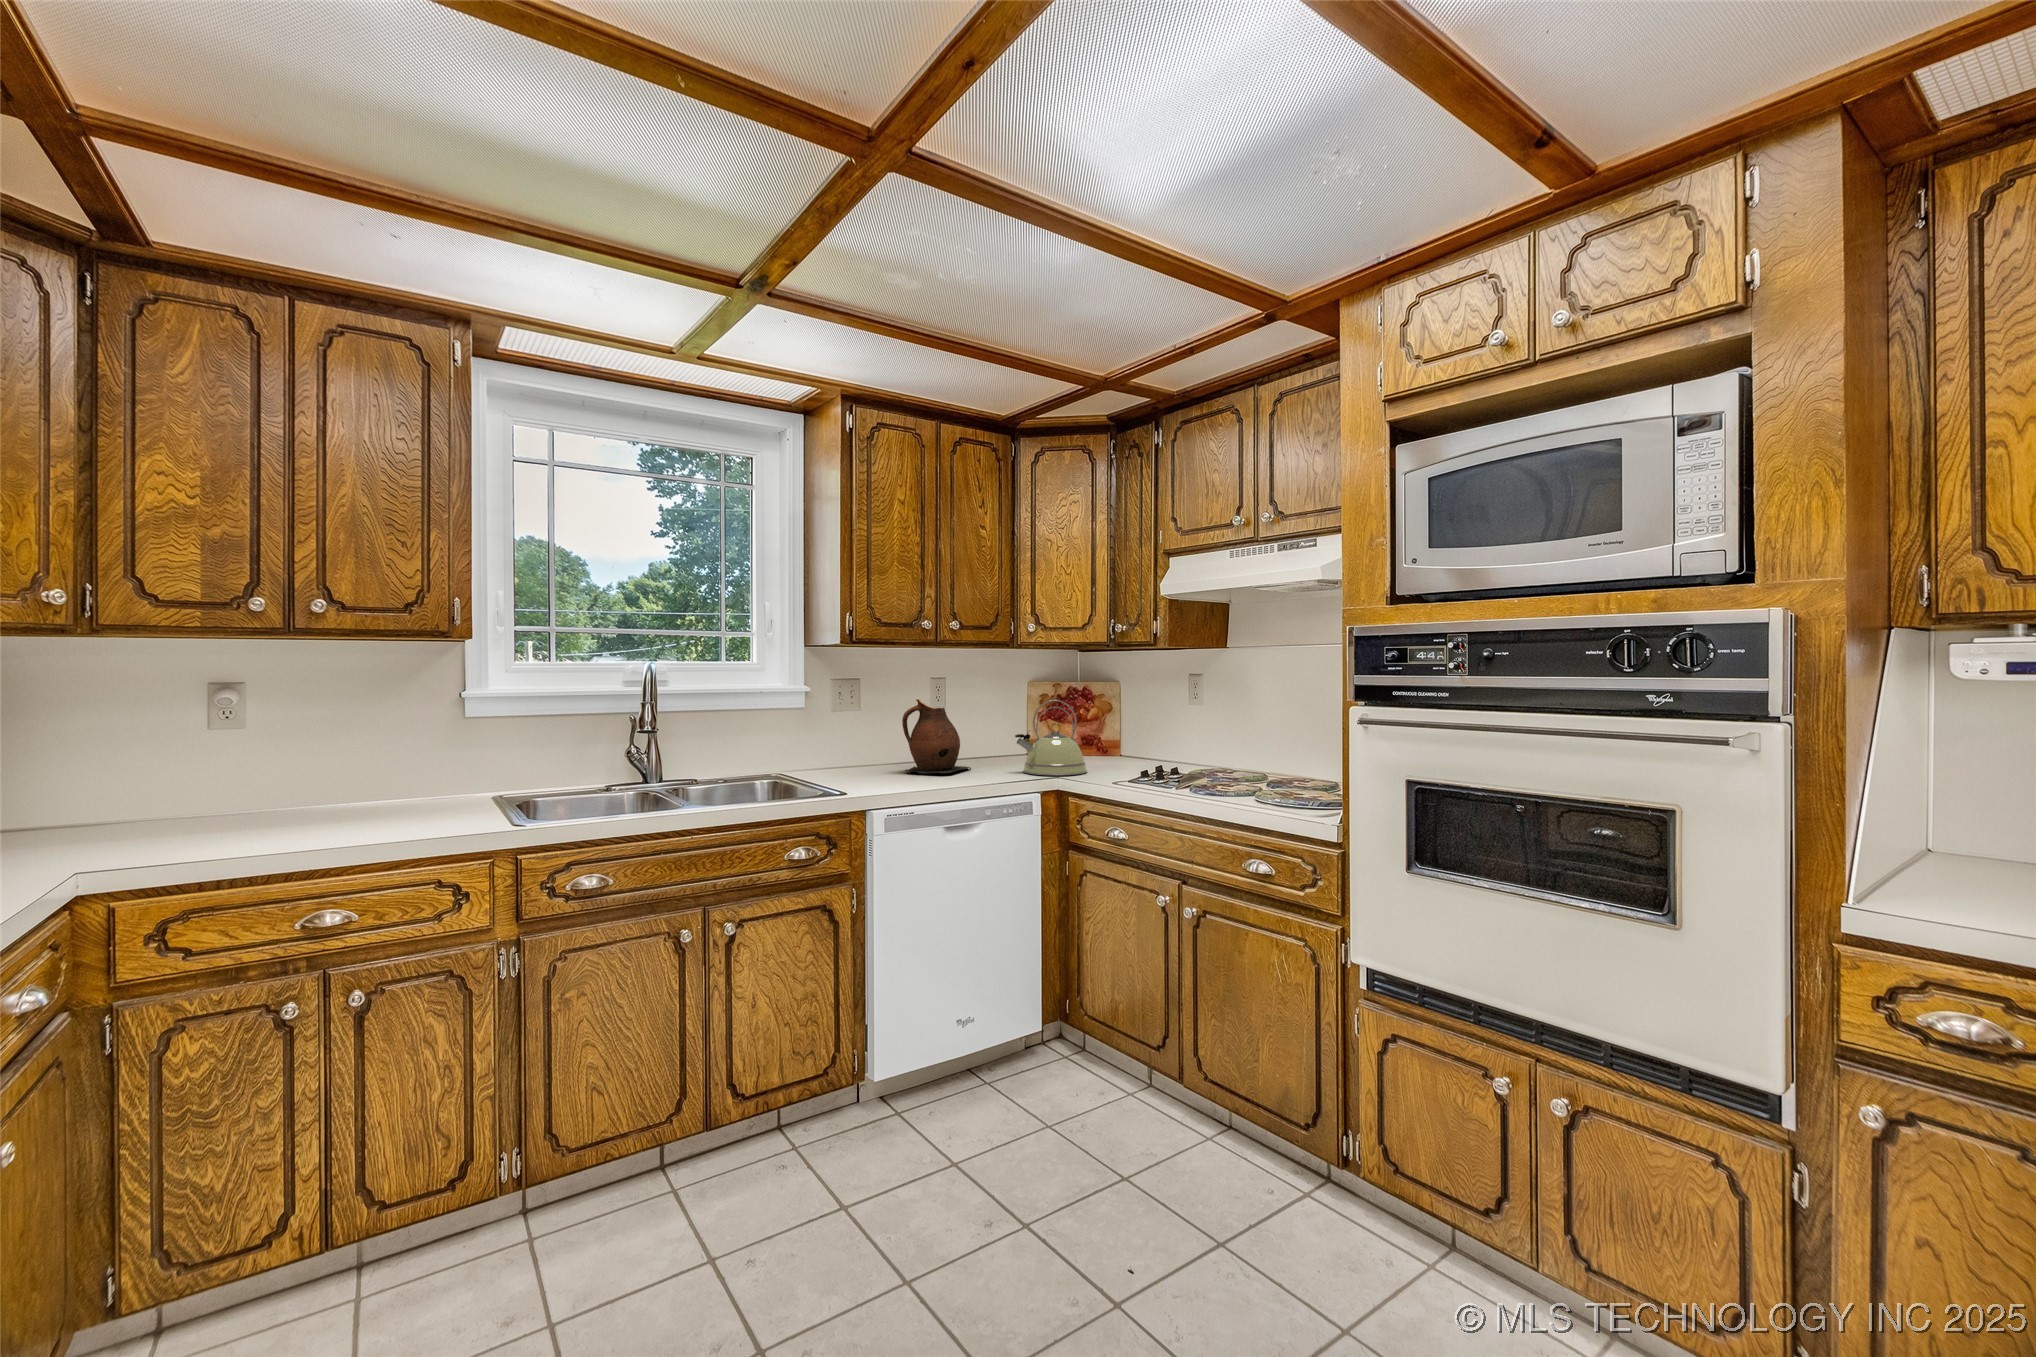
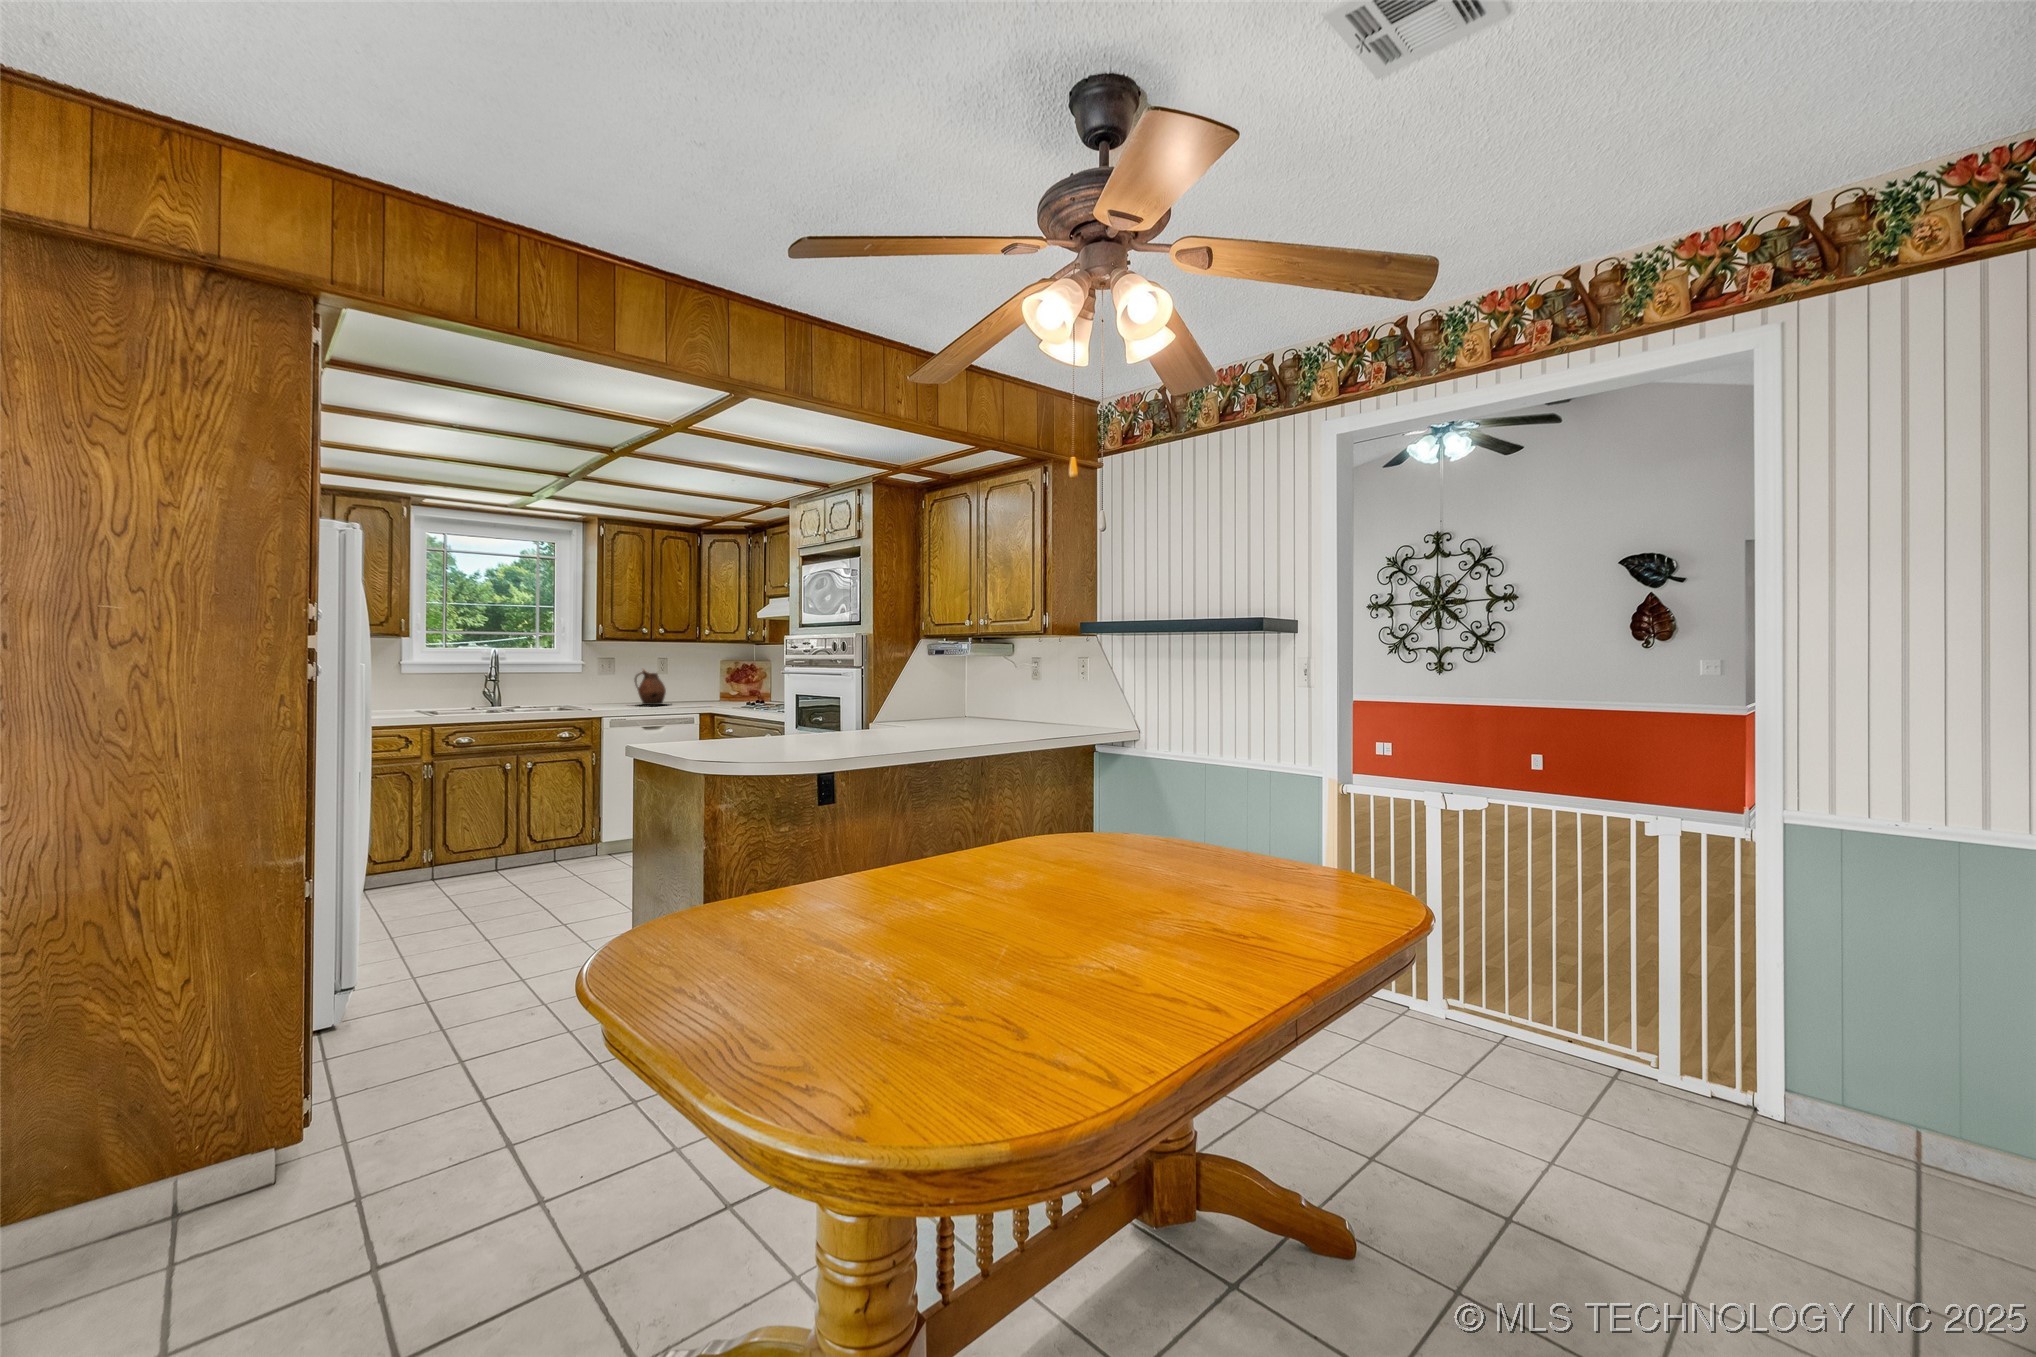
kettle: present [1015,700,1087,775] -> none [693,669,731,706]

